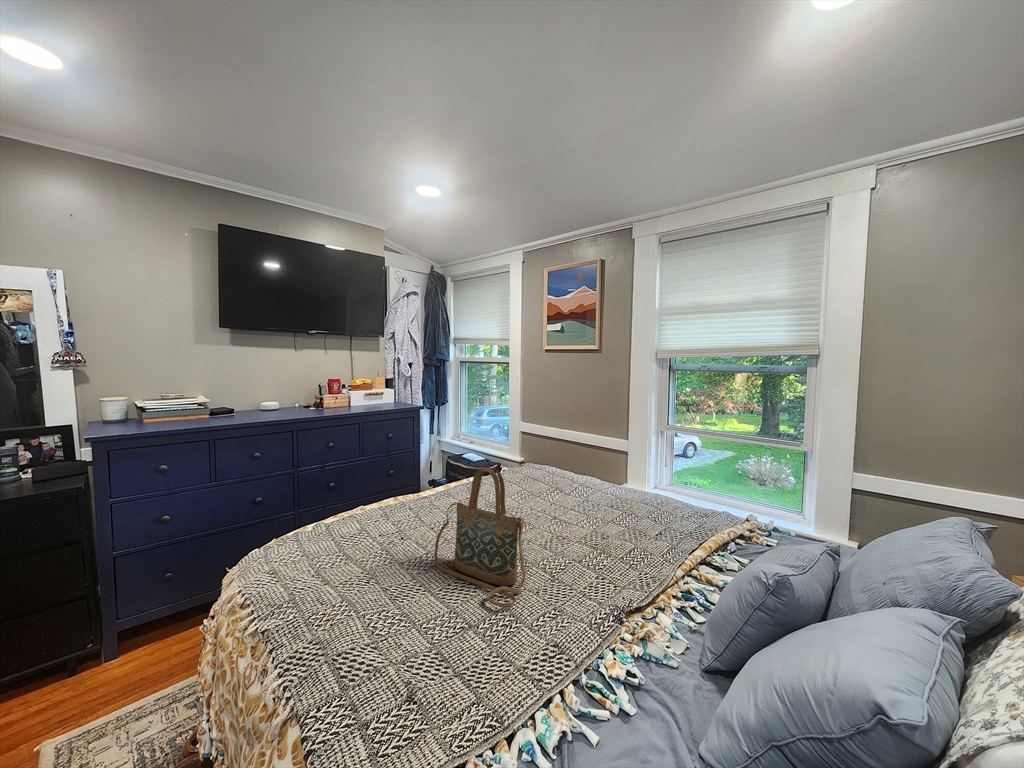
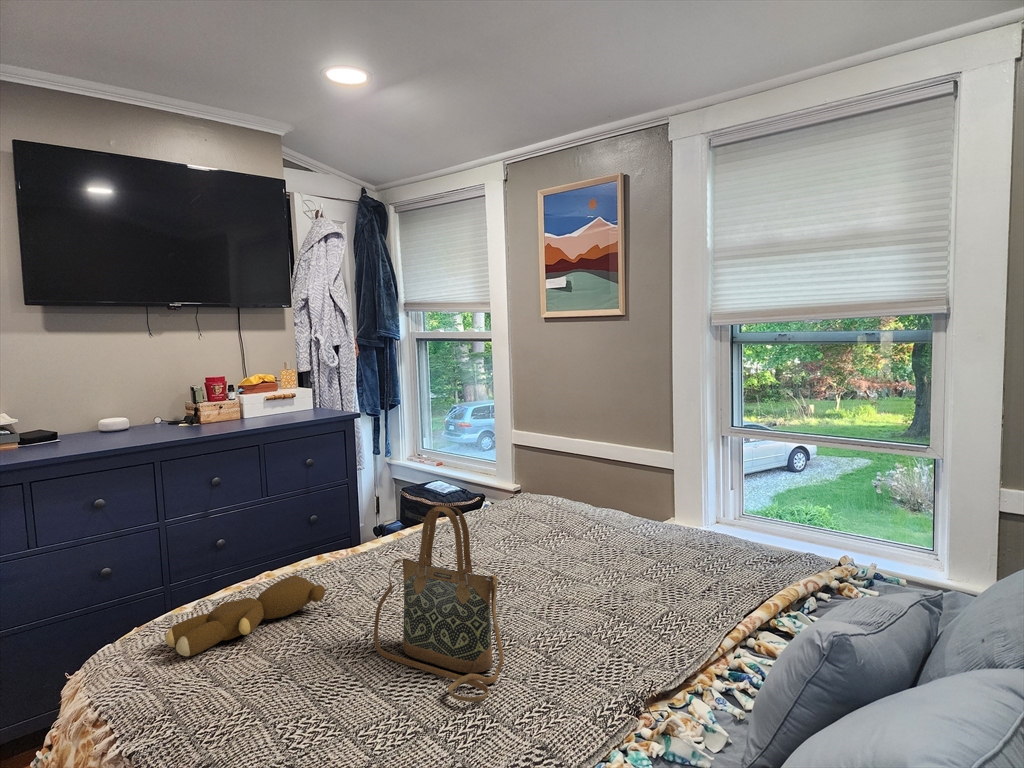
teddy bear: none [291,510,401,563] -> present [165,575,325,656]

